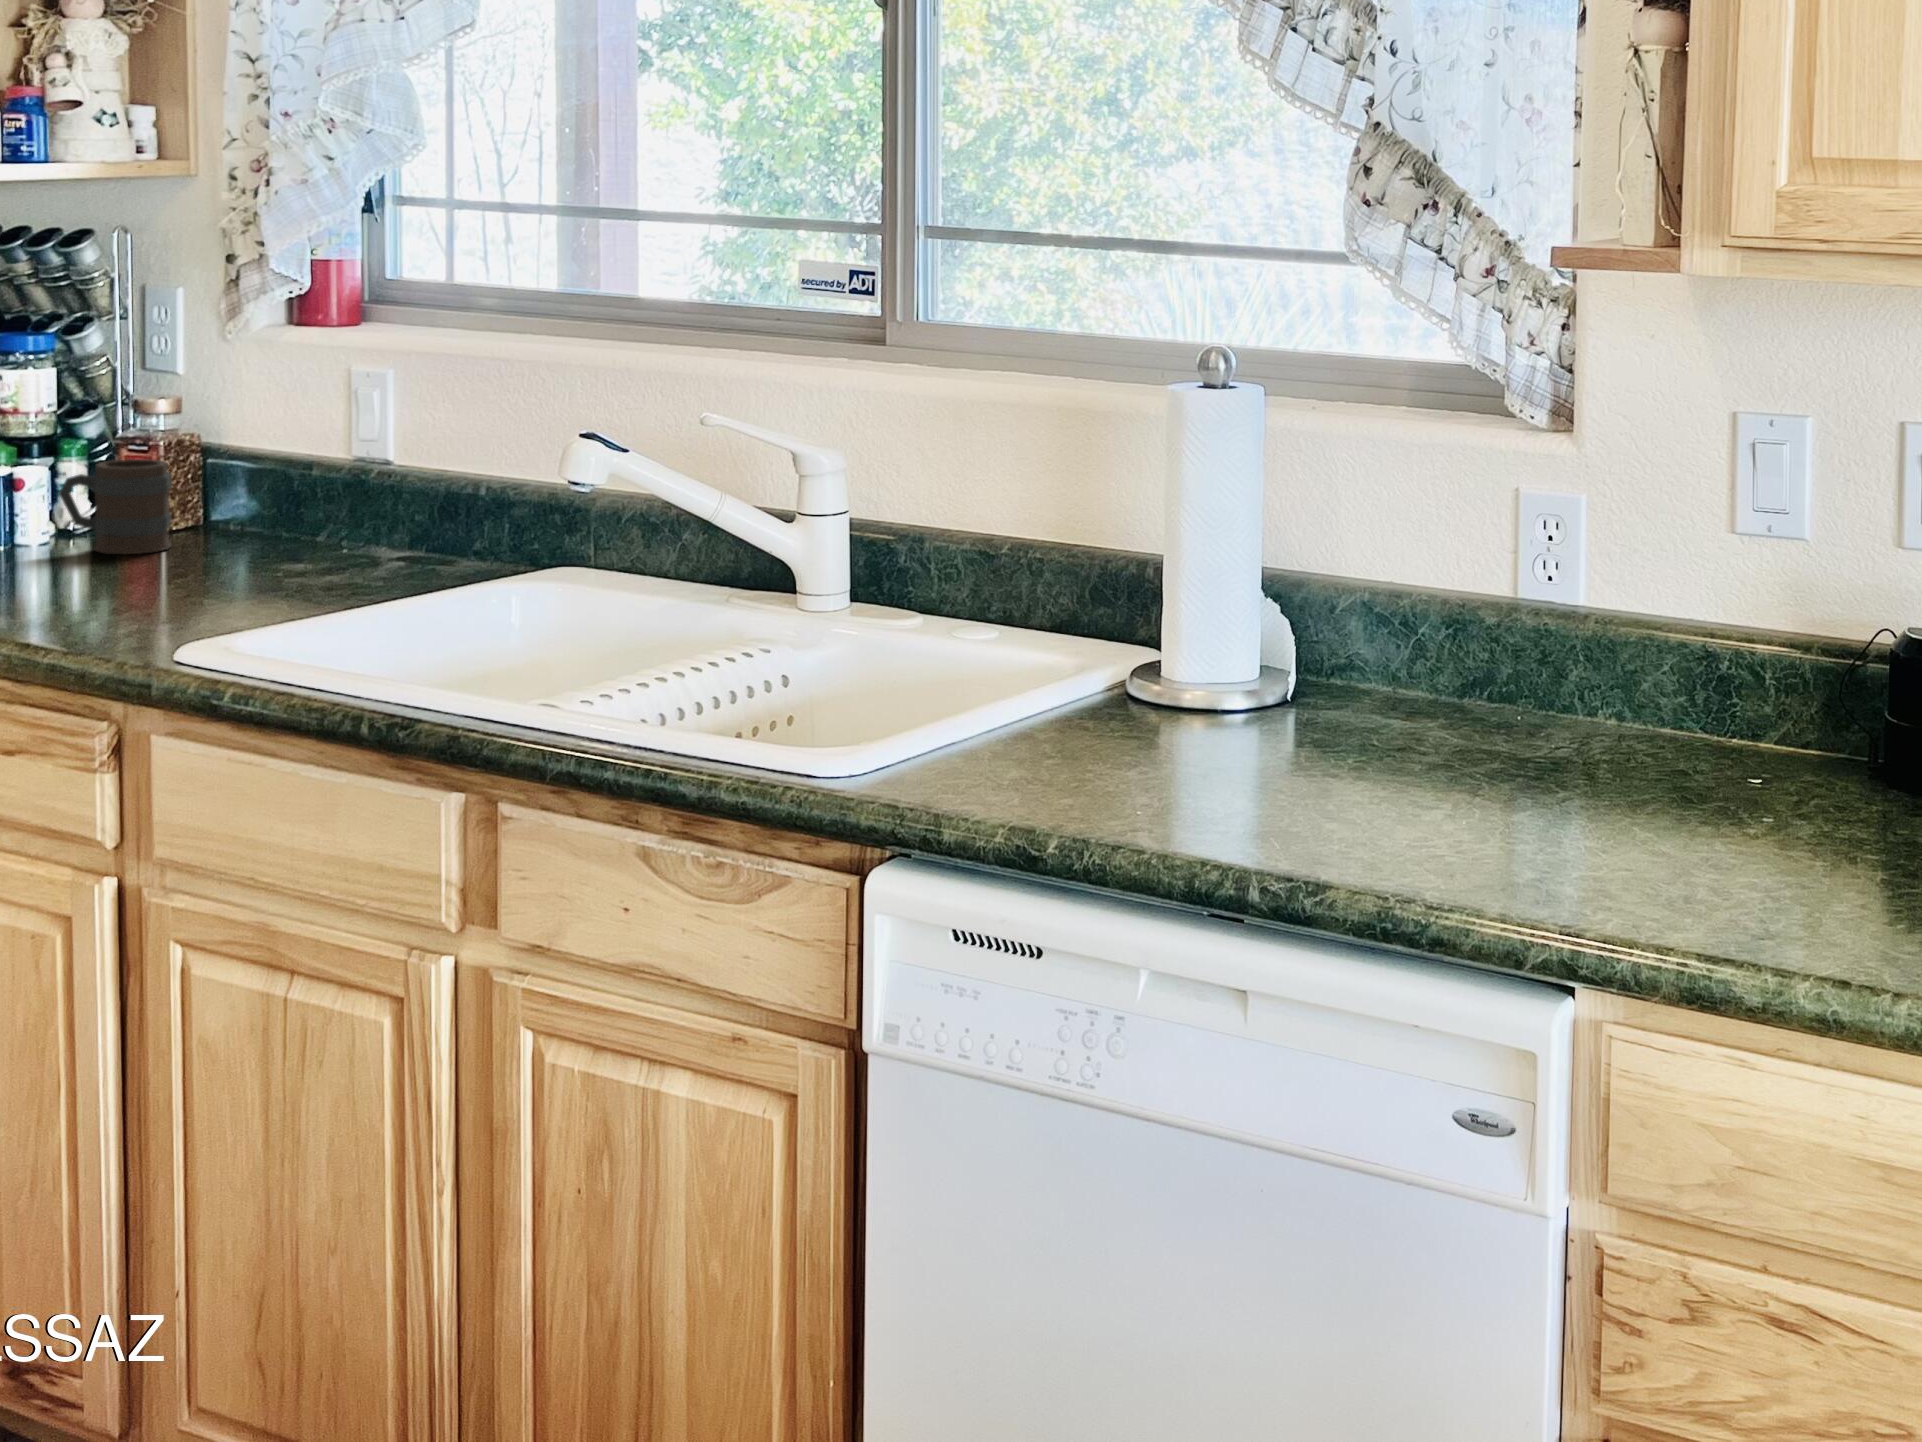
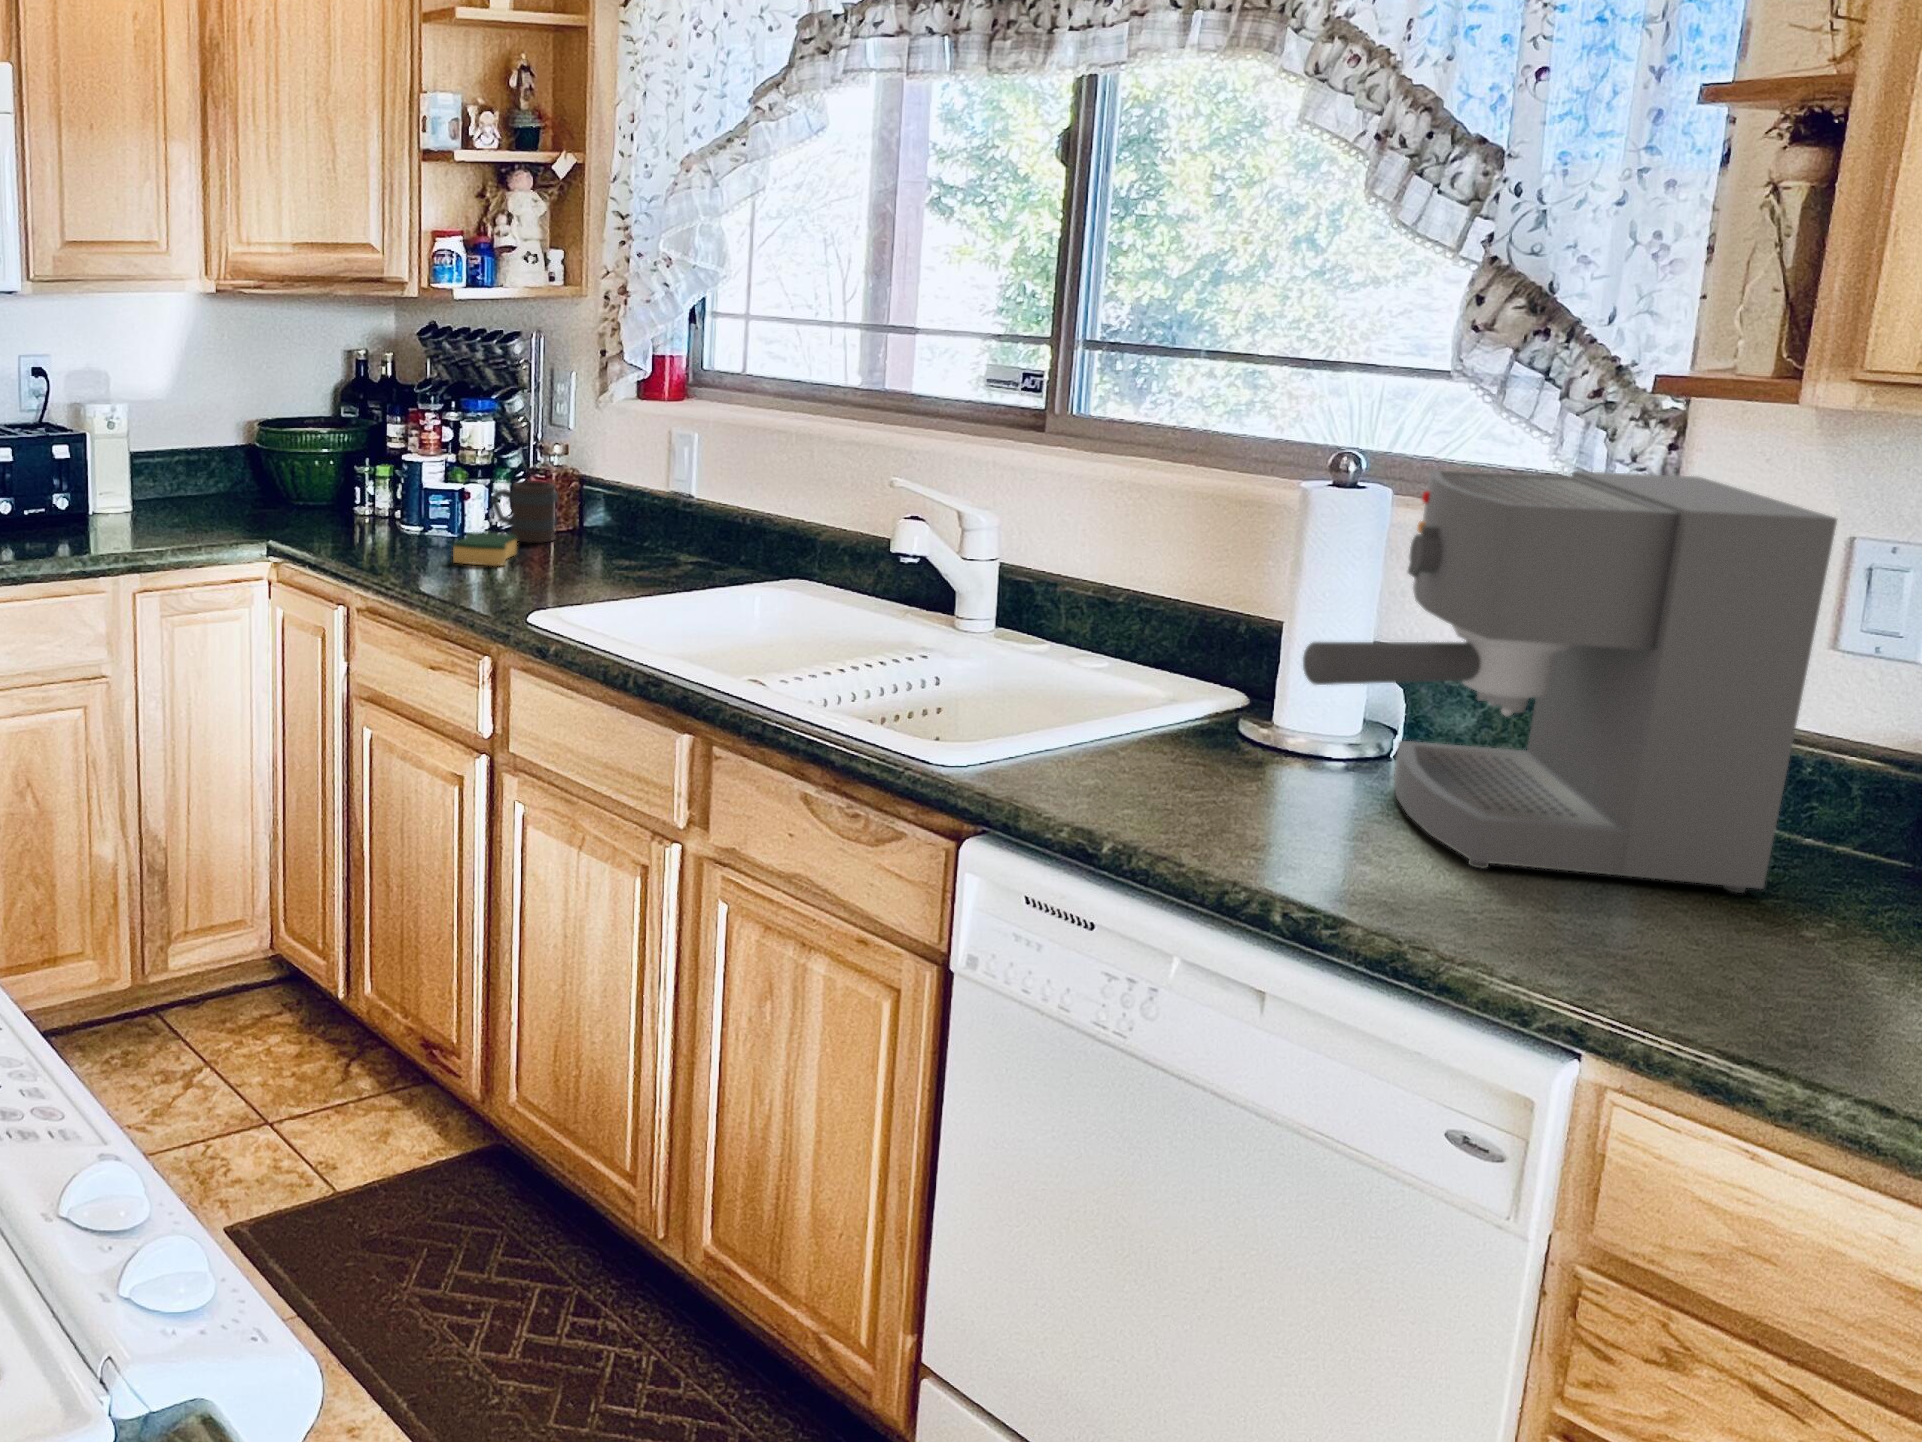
coffee maker: none [1243,357,1724,814] -> present [1303,470,1837,893]
sponge: none [12,542,115,593] -> present [453,532,517,566]

